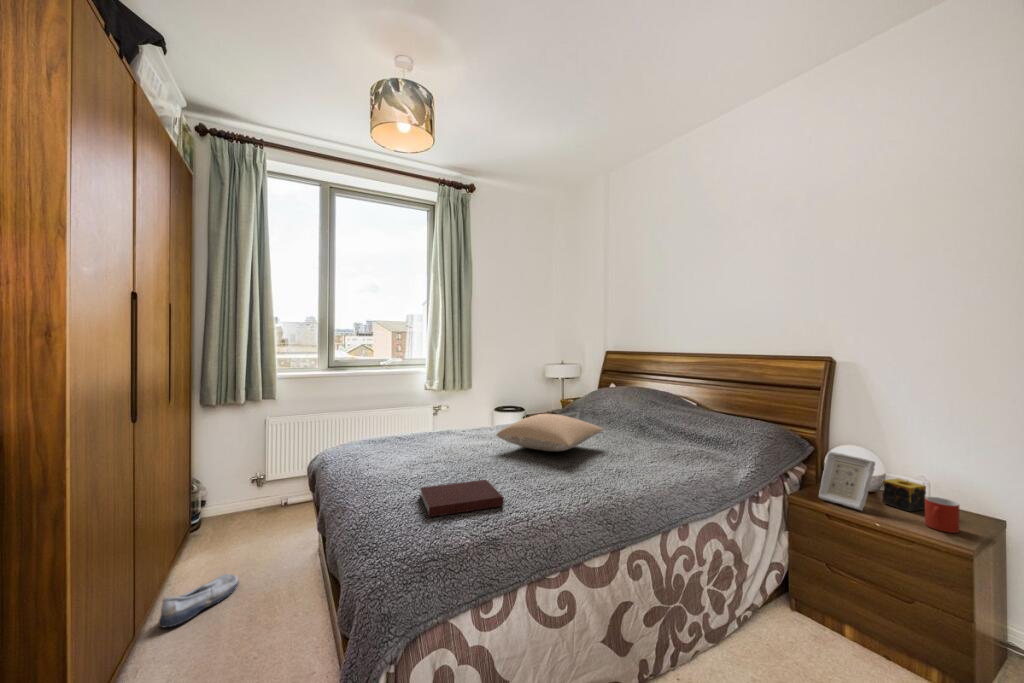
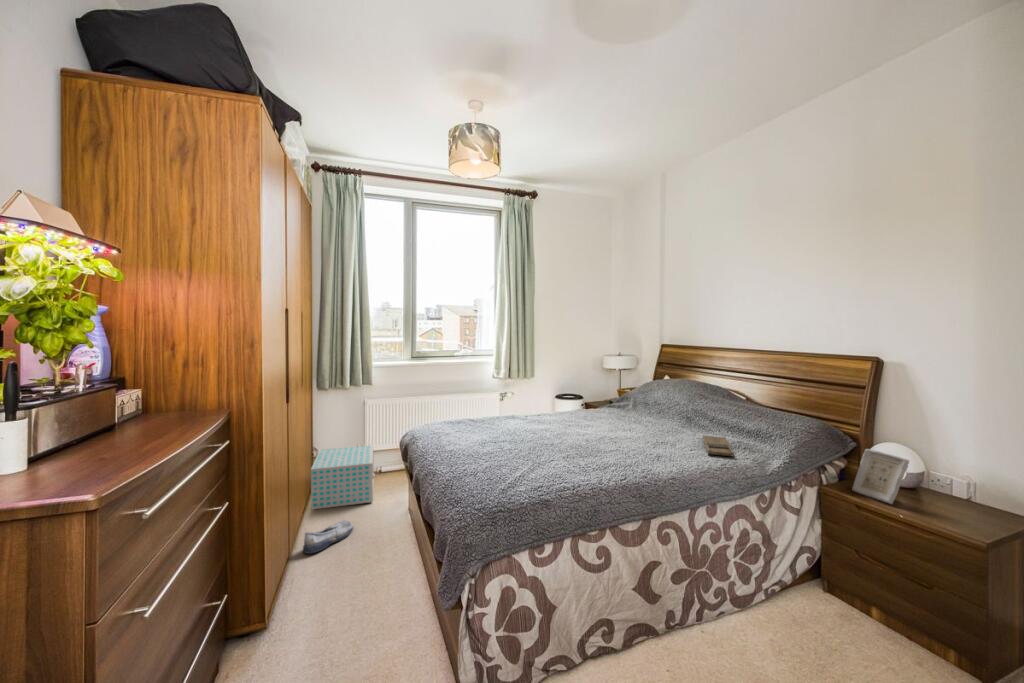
pillow: present [497,414,603,451] -> none [554,405,649,437]
tray: none [661,444,699,467] -> present [703,435,733,456]
storage box: none [183,473,275,562] -> present [311,445,375,509]
candle: present [882,478,926,512] -> none [917,477,963,508]
notebook: present [420,480,504,517] -> none [491,458,556,483]
mug: present [925,497,960,533] -> none [952,495,987,529]

